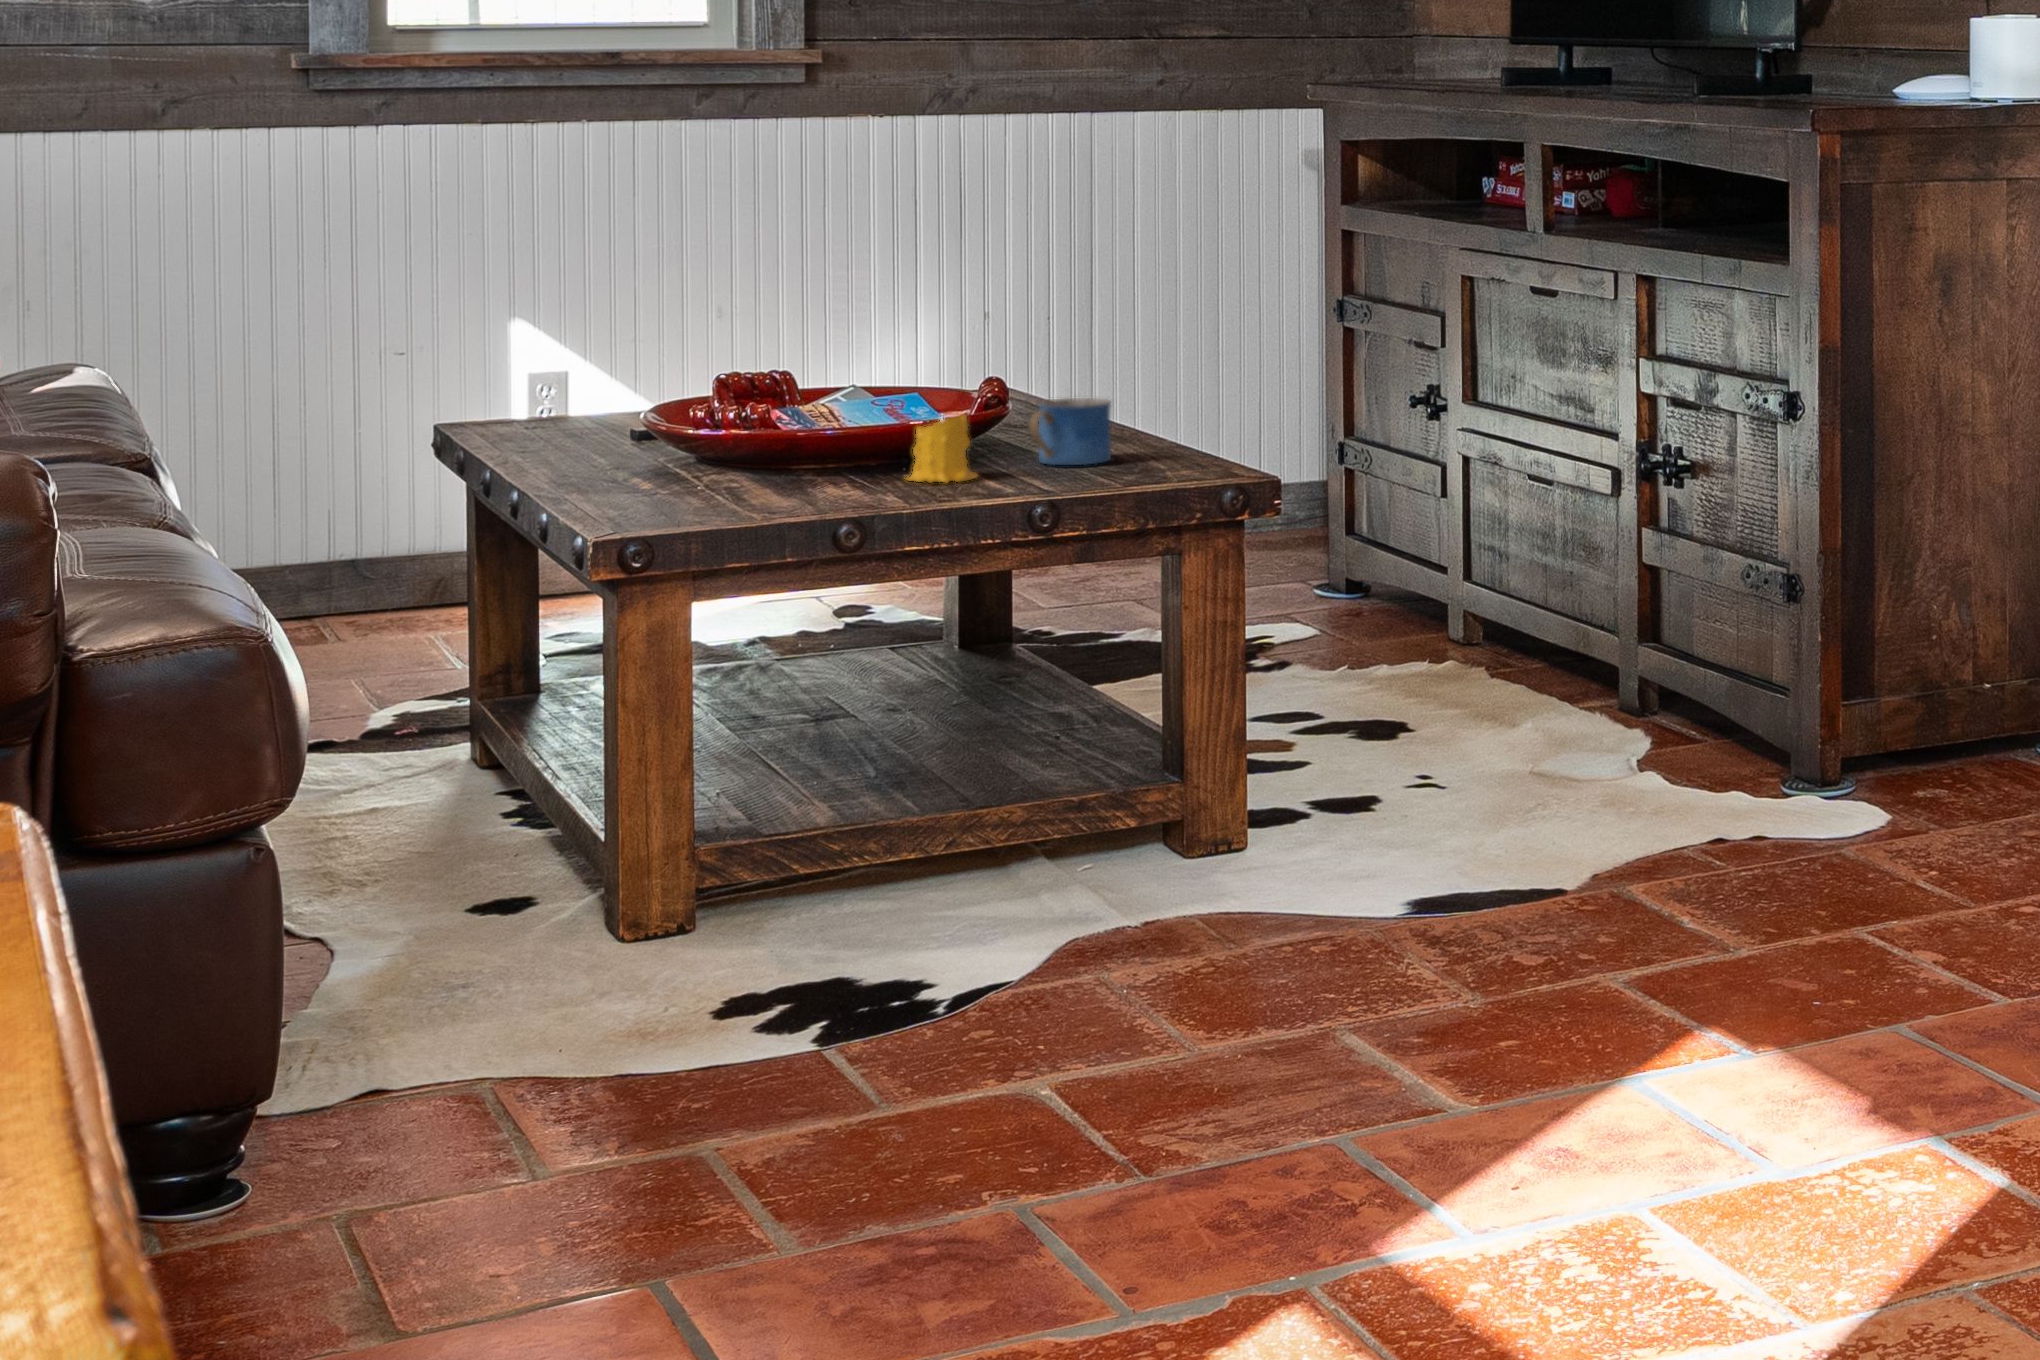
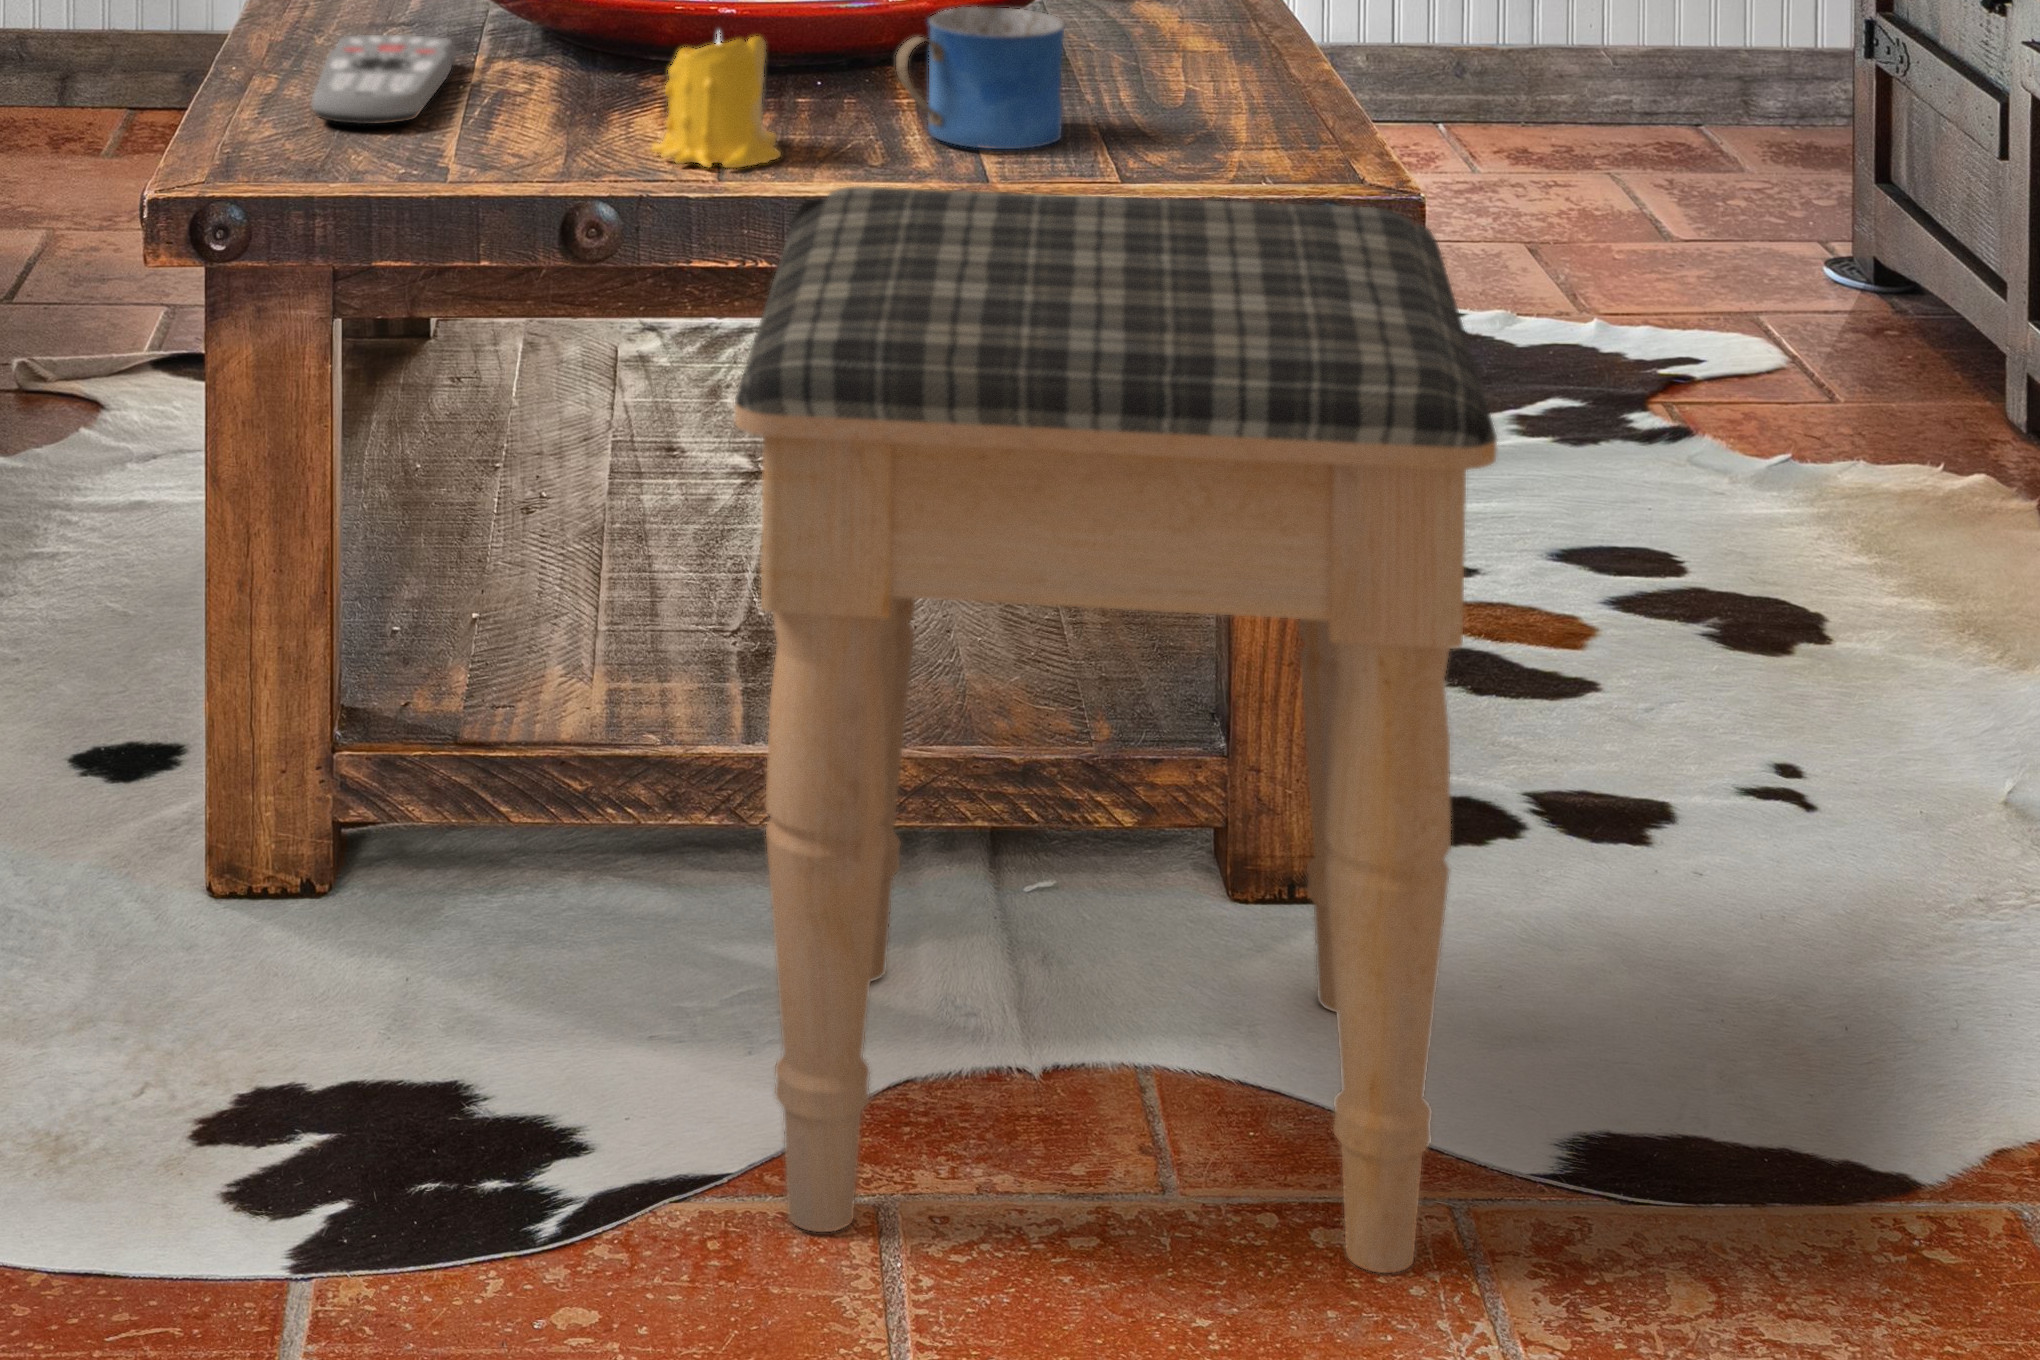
remote control: none [671,450,764,485] -> present [311,35,456,124]
footstool: none [995,467,1408,952] -> present [735,186,1497,1273]

